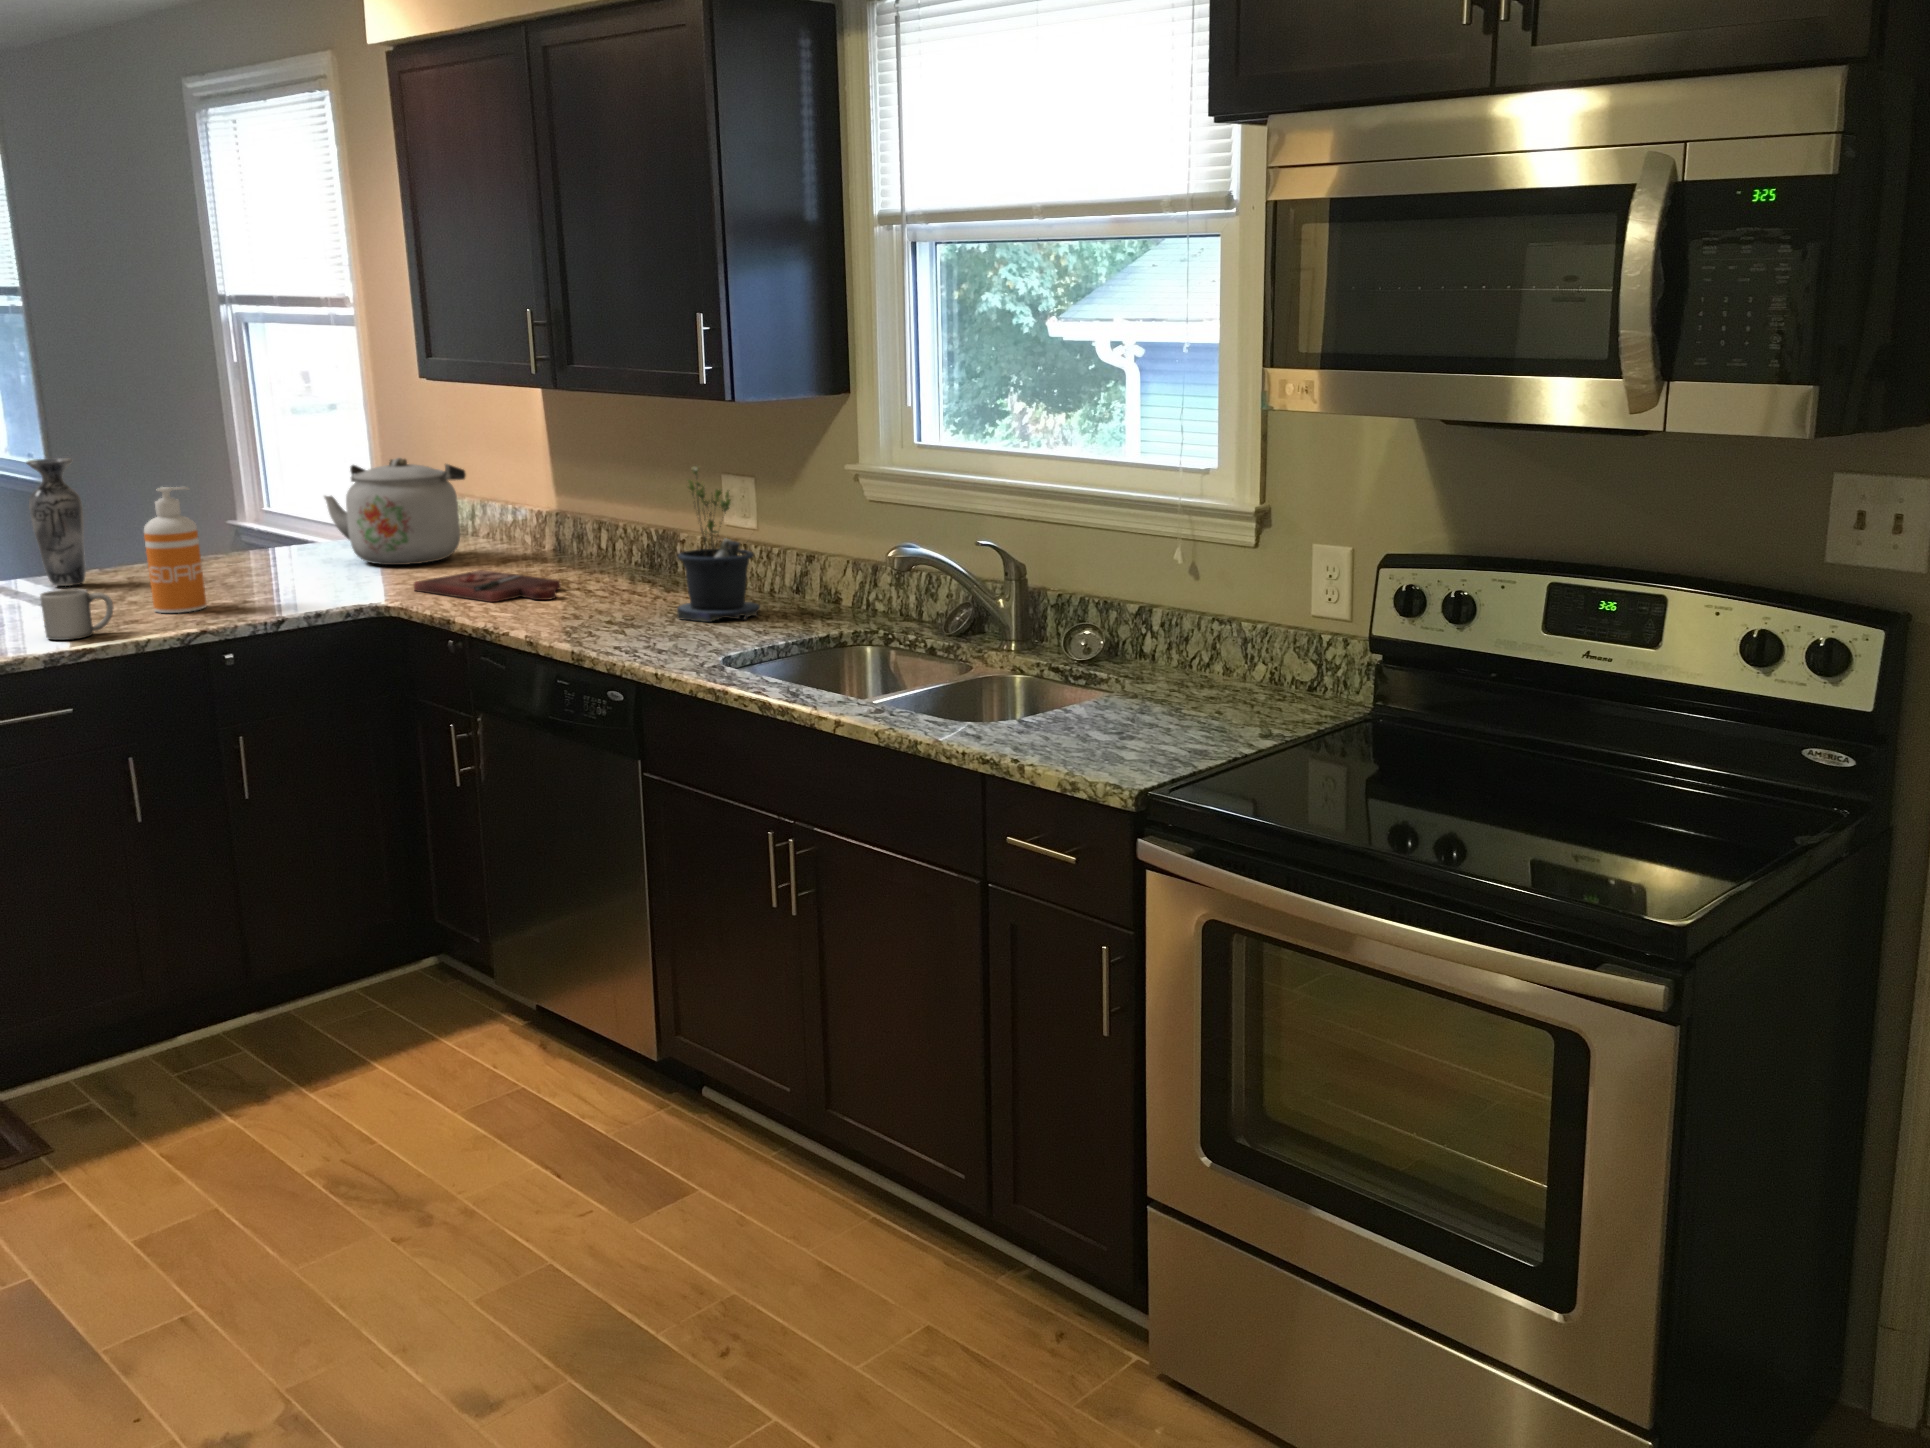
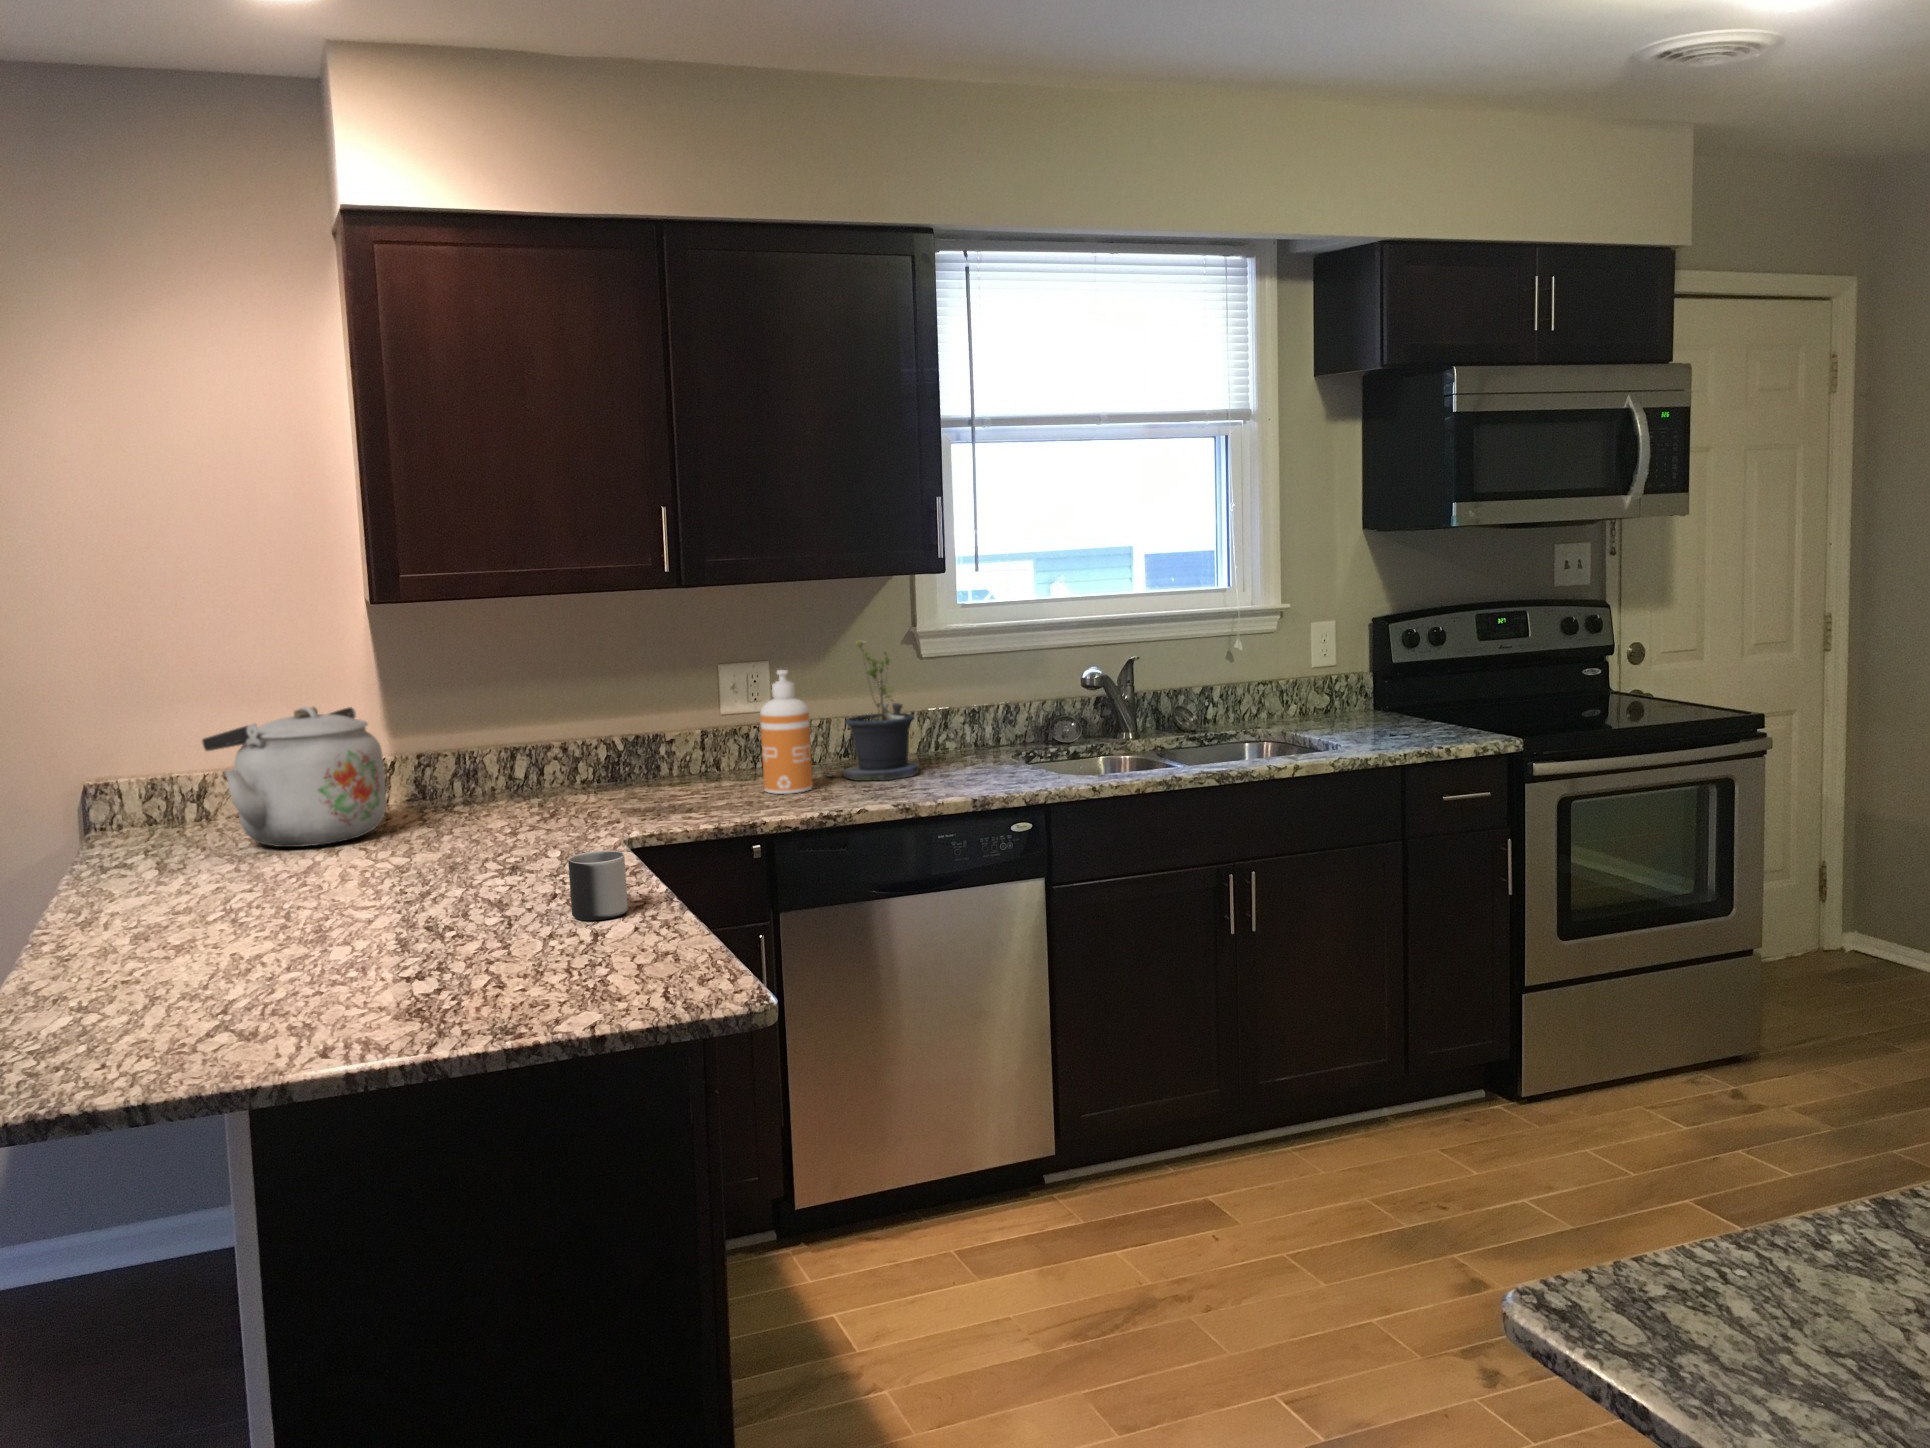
vase: present [27,458,86,586] -> none [77,742,165,944]
soap dispenser: present [144,487,207,613] -> present [760,670,813,794]
cutting board: present [414,570,561,602] -> none [527,792,712,833]

